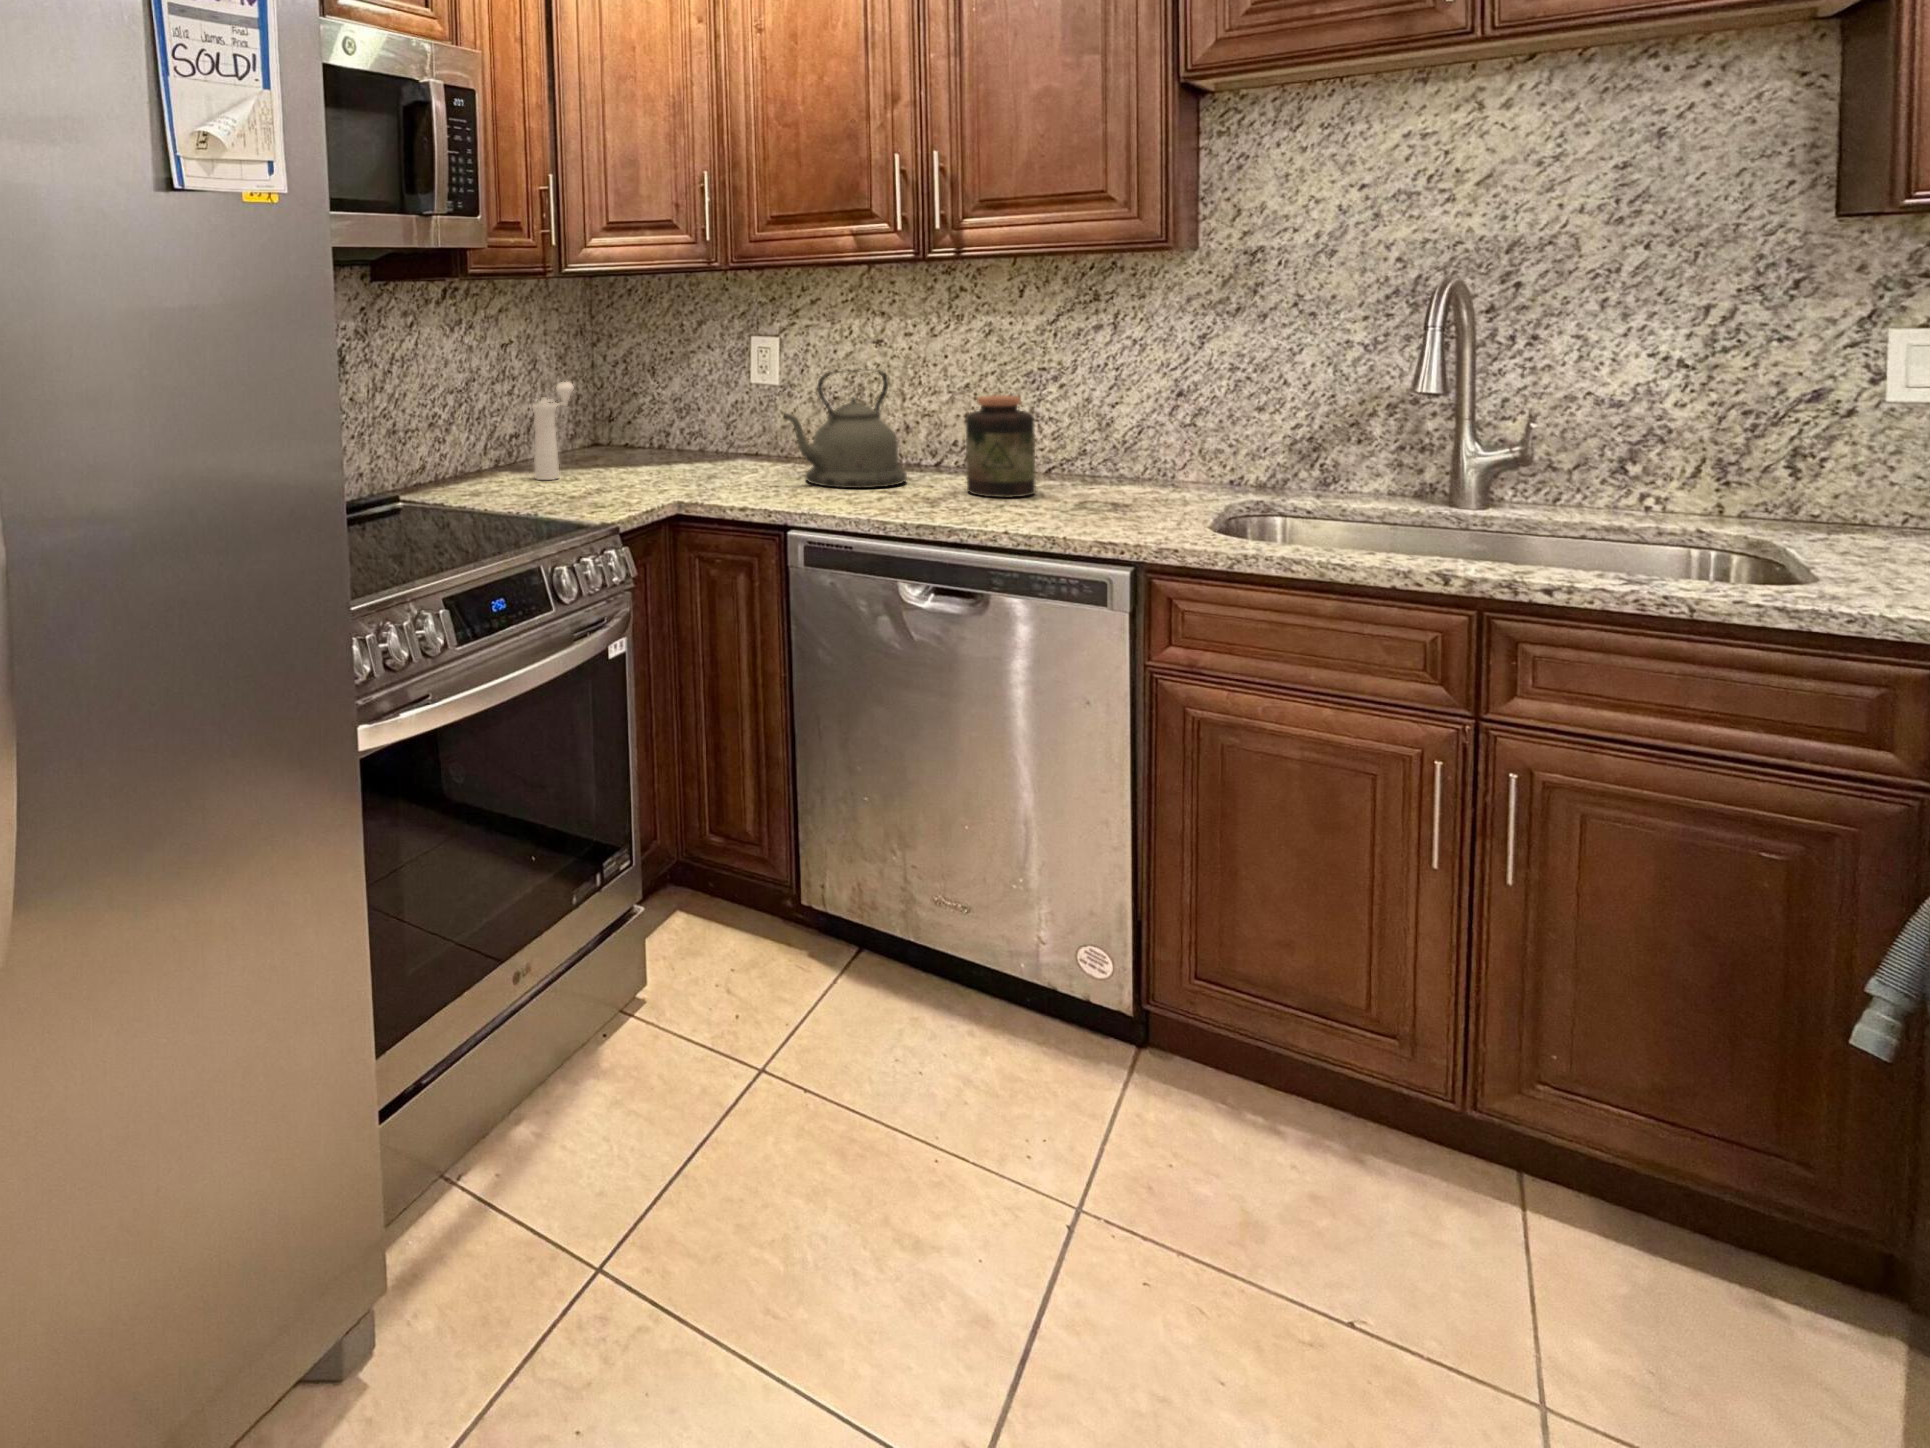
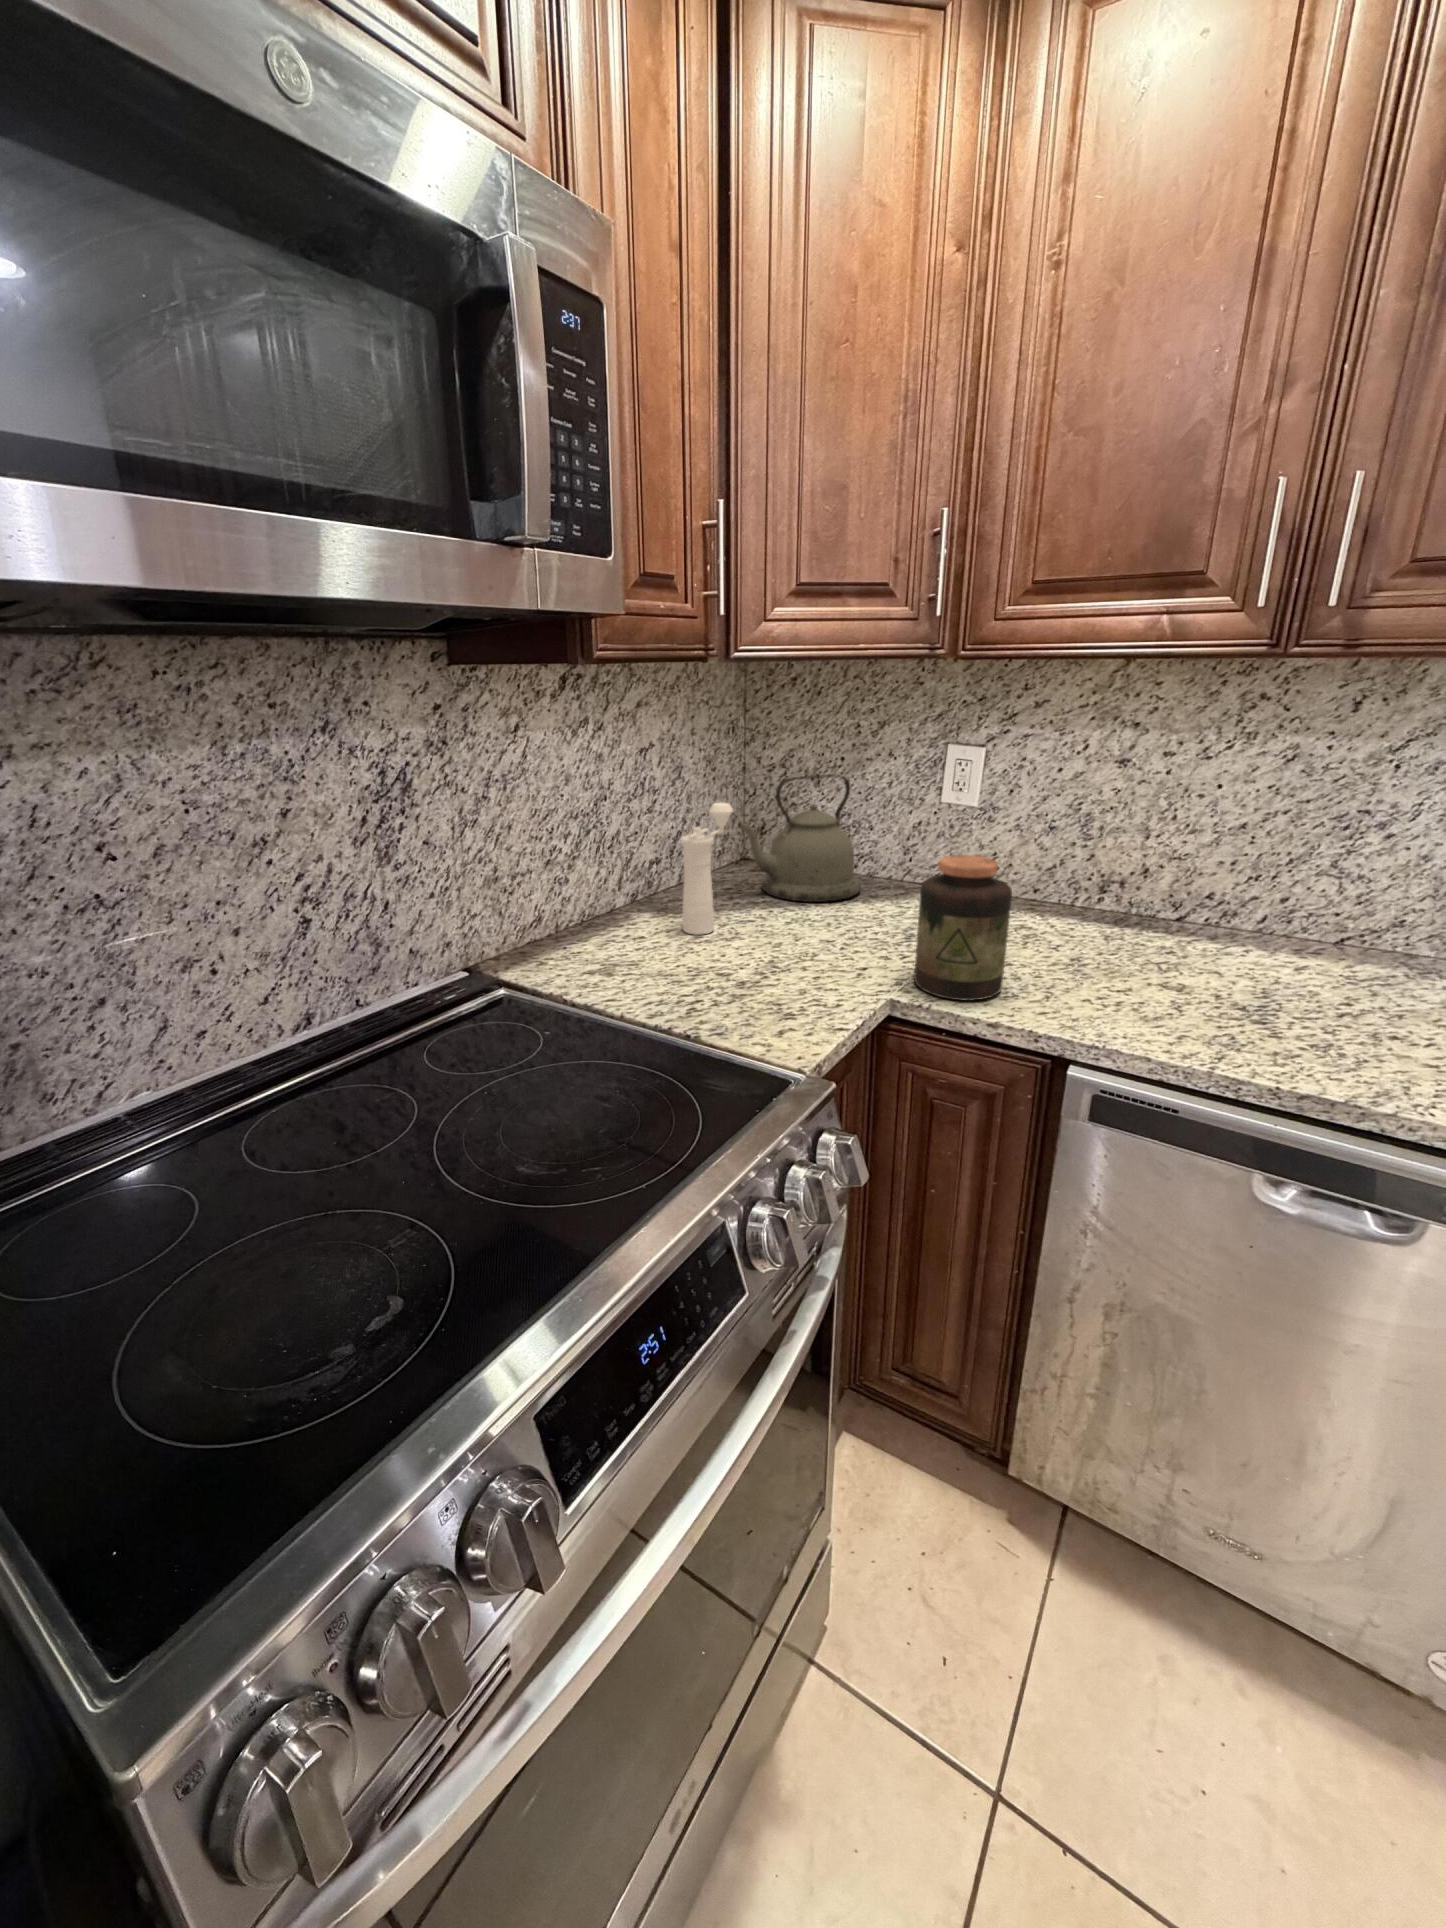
kettle: present [784,371,907,488] -> present [738,774,861,902]
jar: present [966,395,1036,498] -> present [914,855,1012,1001]

